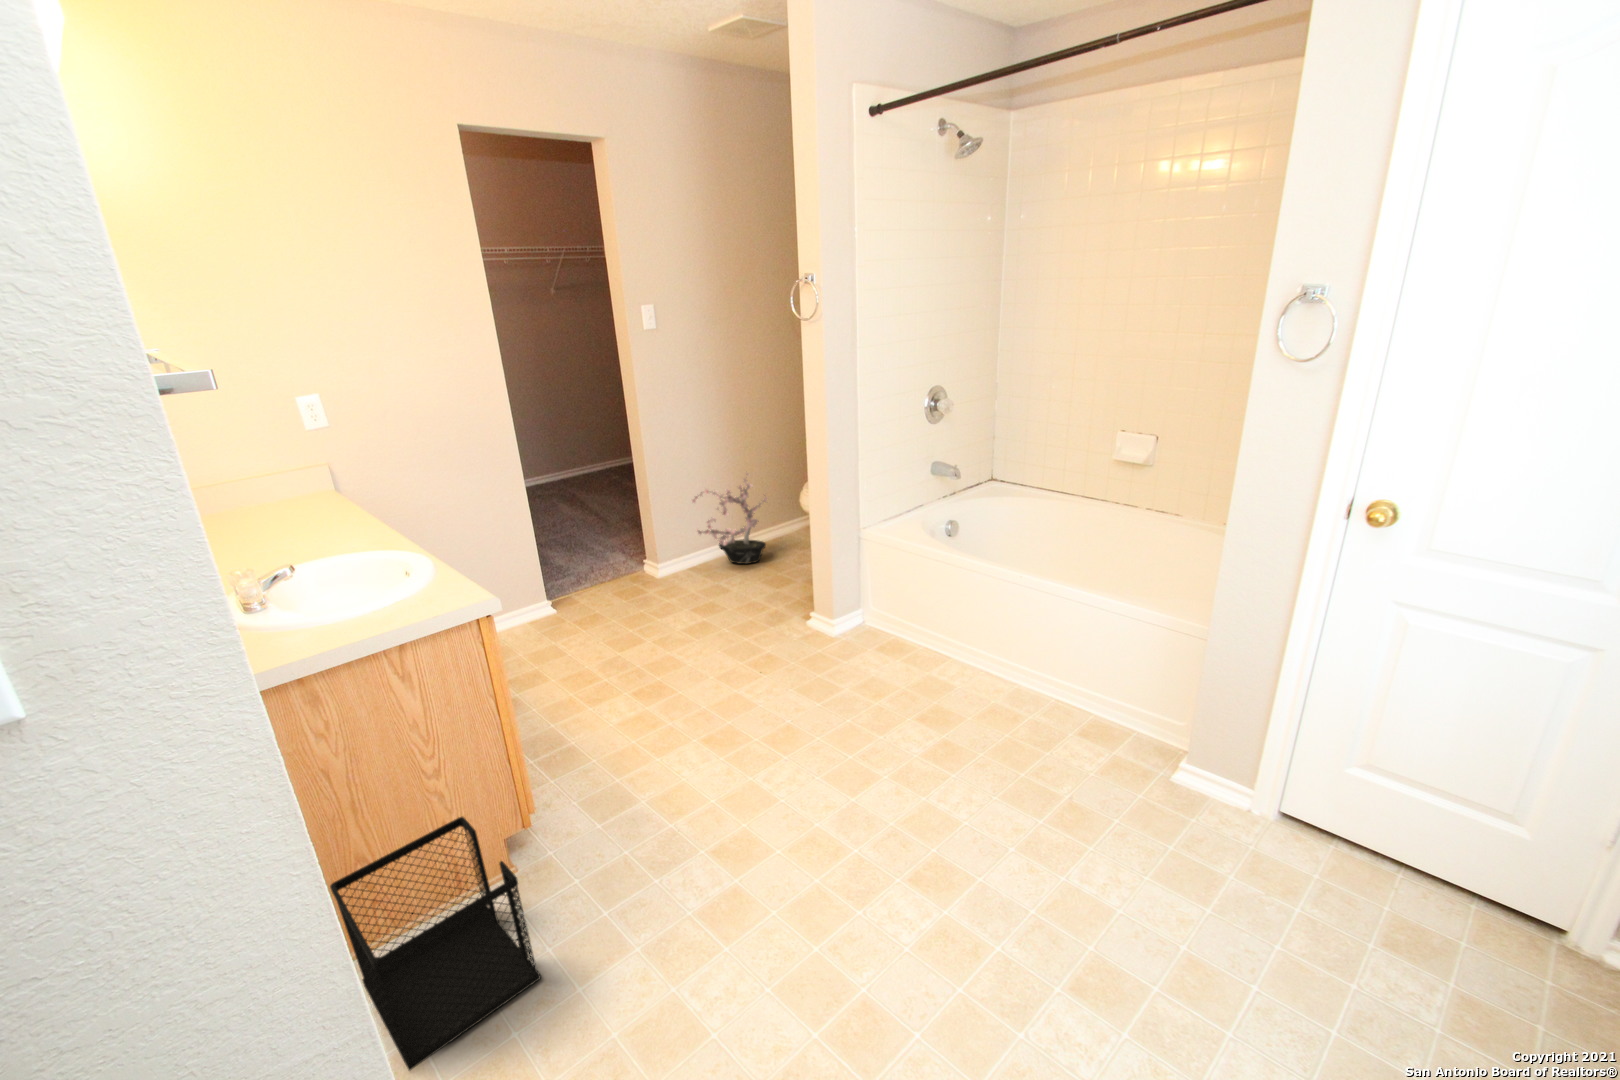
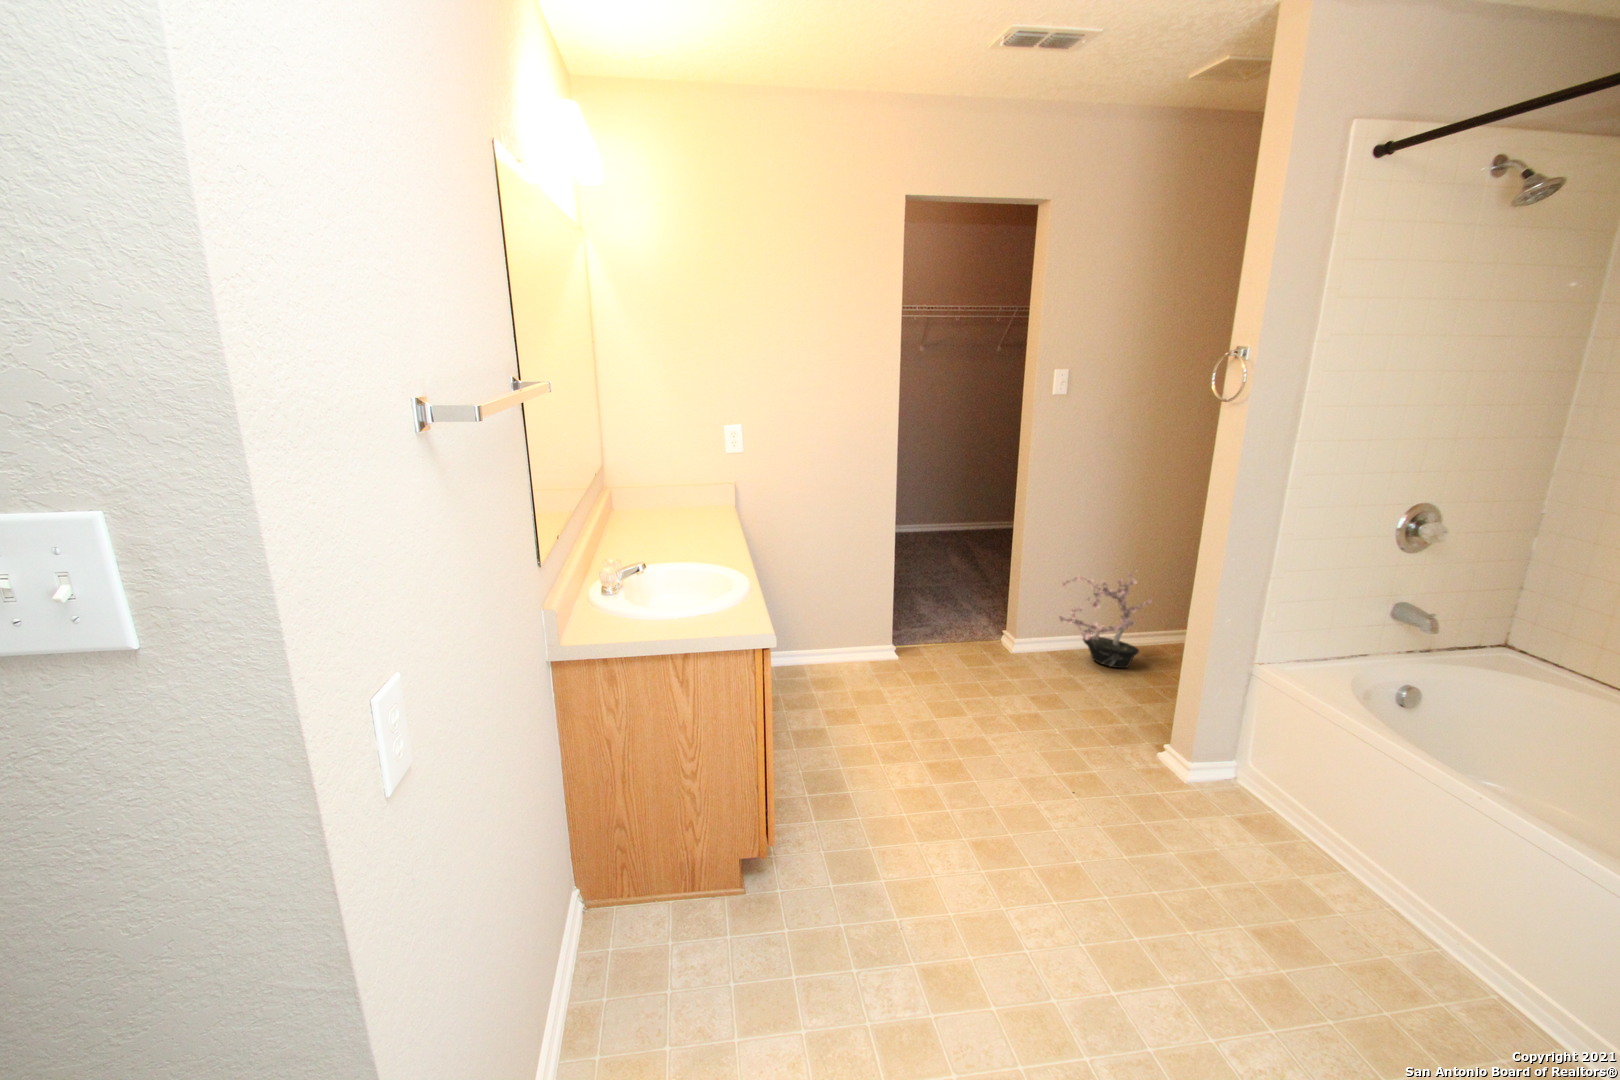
wastebasket: present [330,817,541,1070] -> none [562,819,709,1037]

